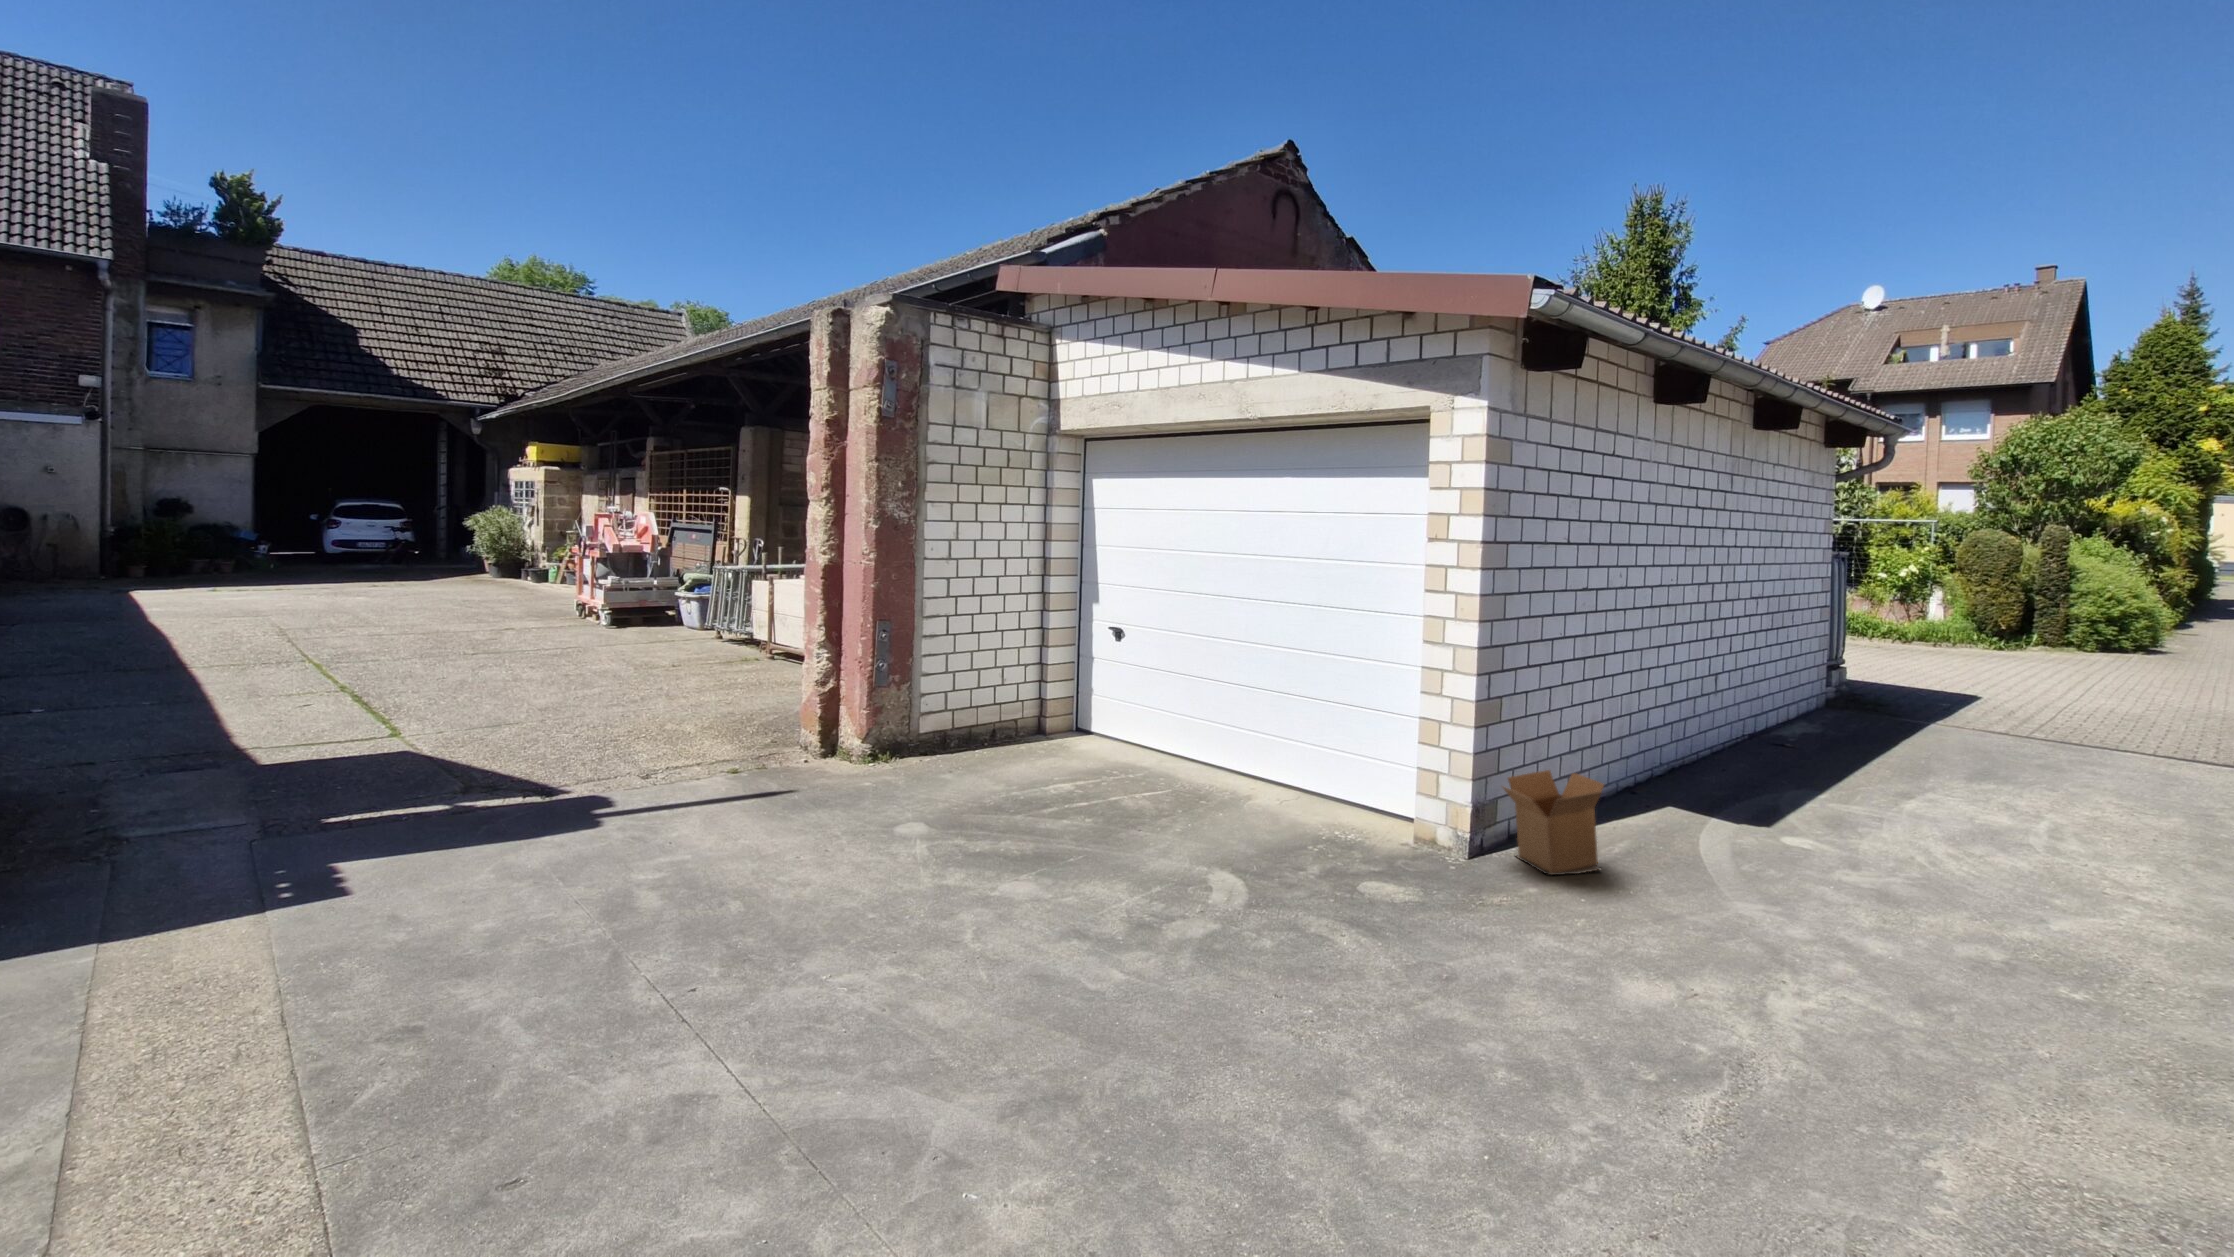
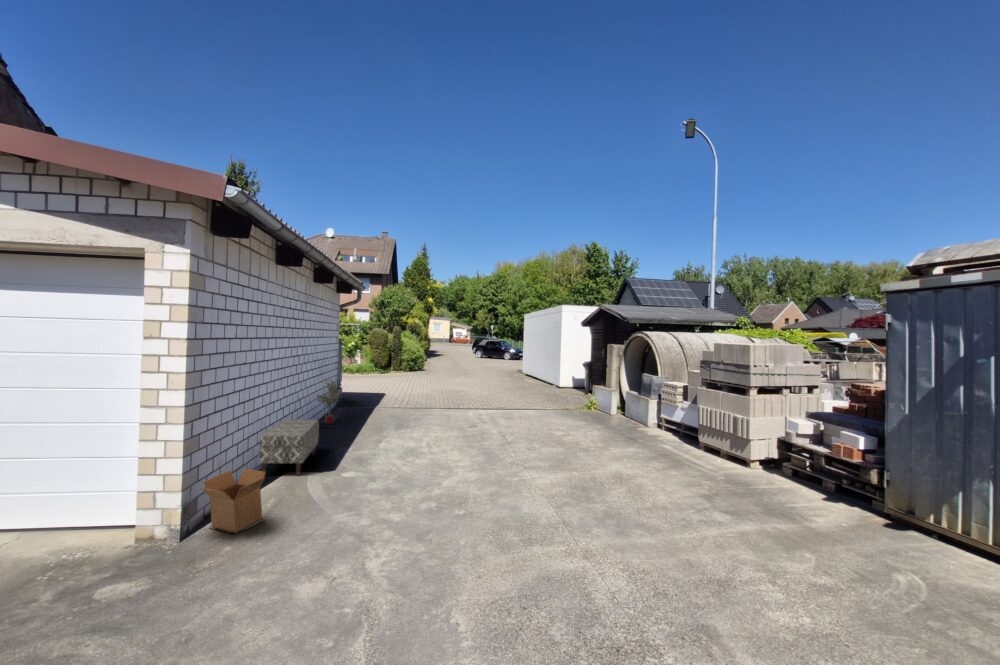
potted tree: none [1767,640,1826,740] -> present [317,380,339,424]
bench: none [1617,707,1749,818] -> present [259,419,319,475]

